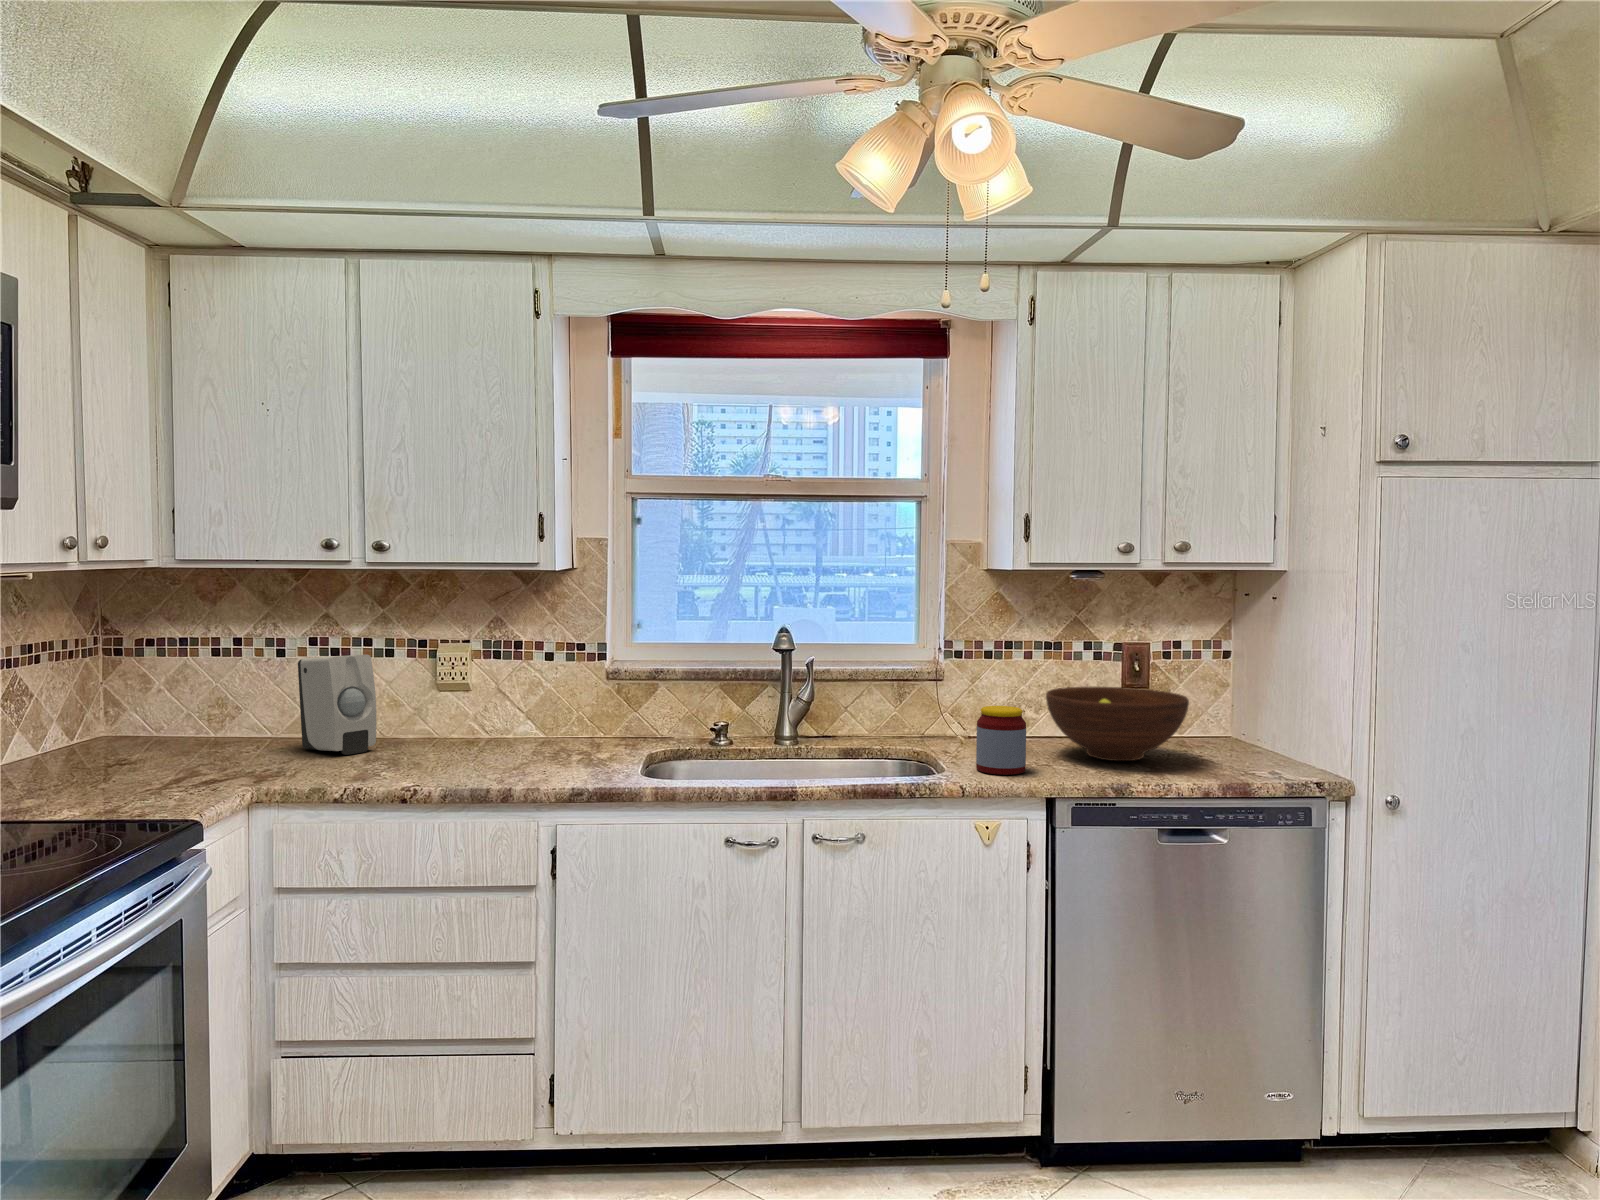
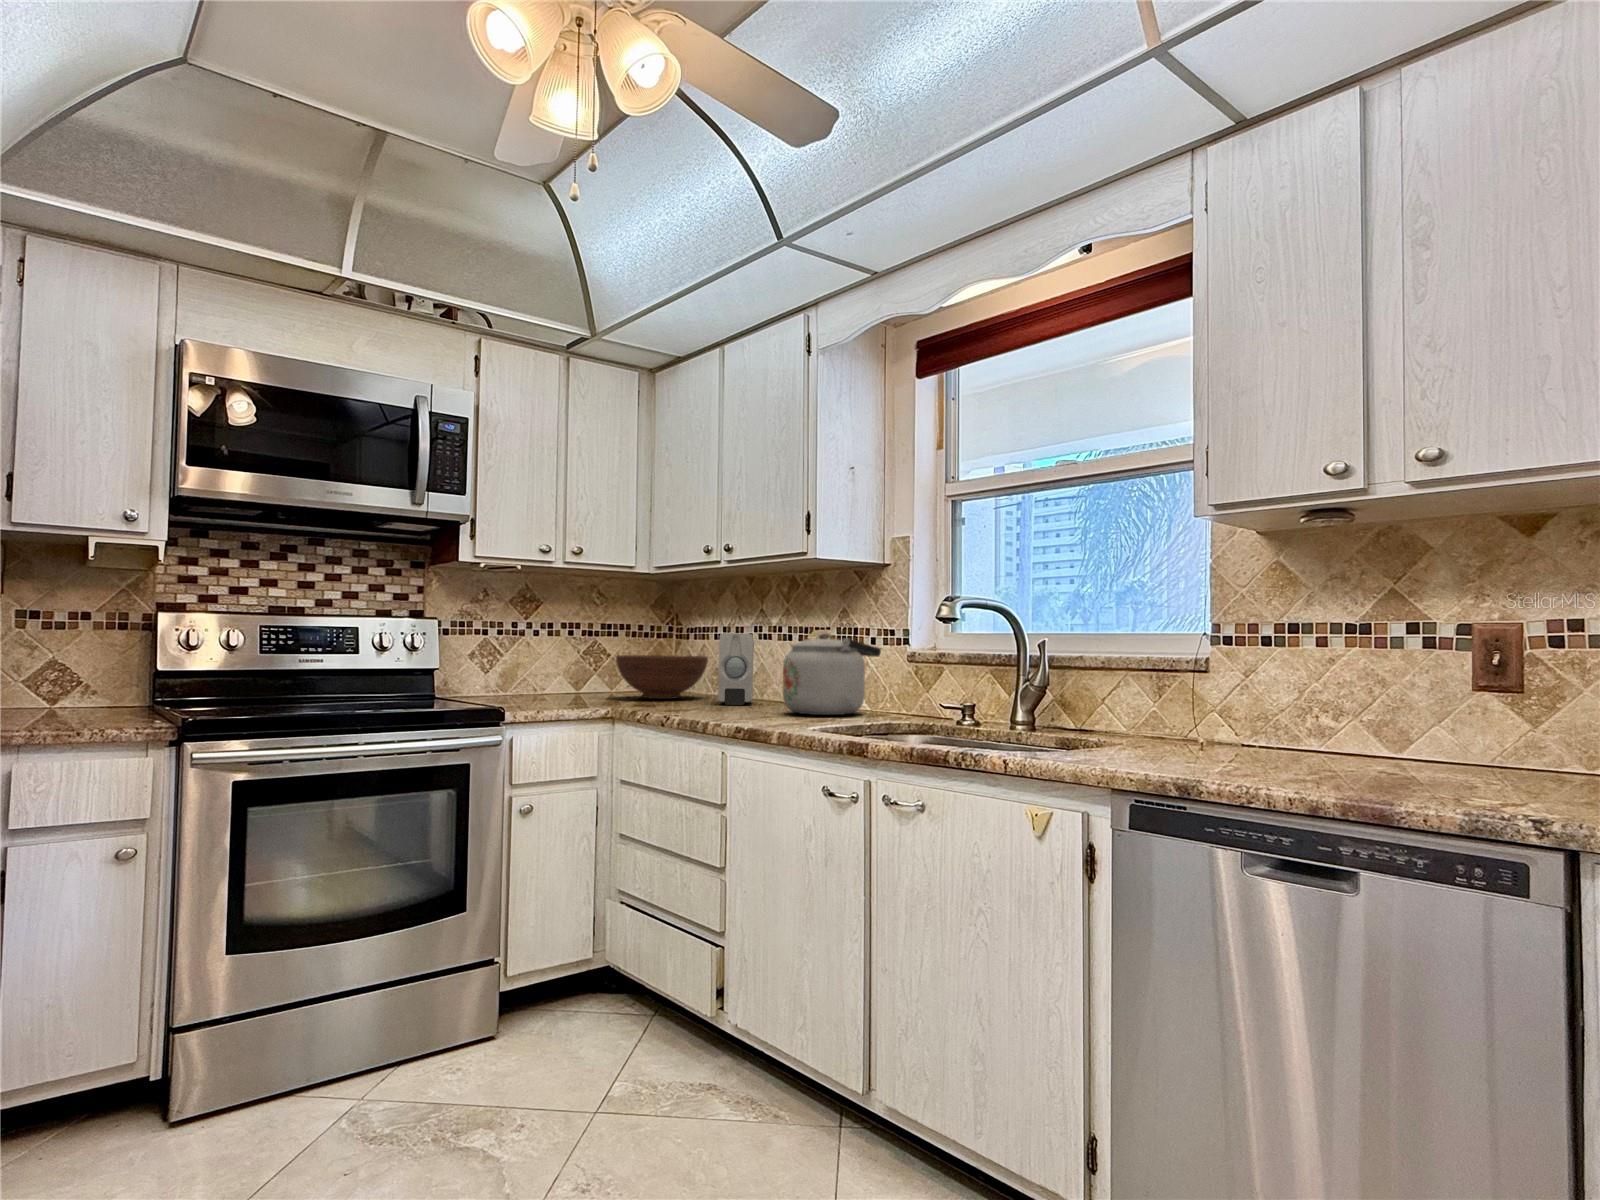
kettle: none [470,656,600,757] -> present [783,633,881,715]
fruit bowl: present [1046,687,1189,761] -> present [616,655,708,699]
jar: present [976,706,1026,775] -> none [1079,680,1142,761]

